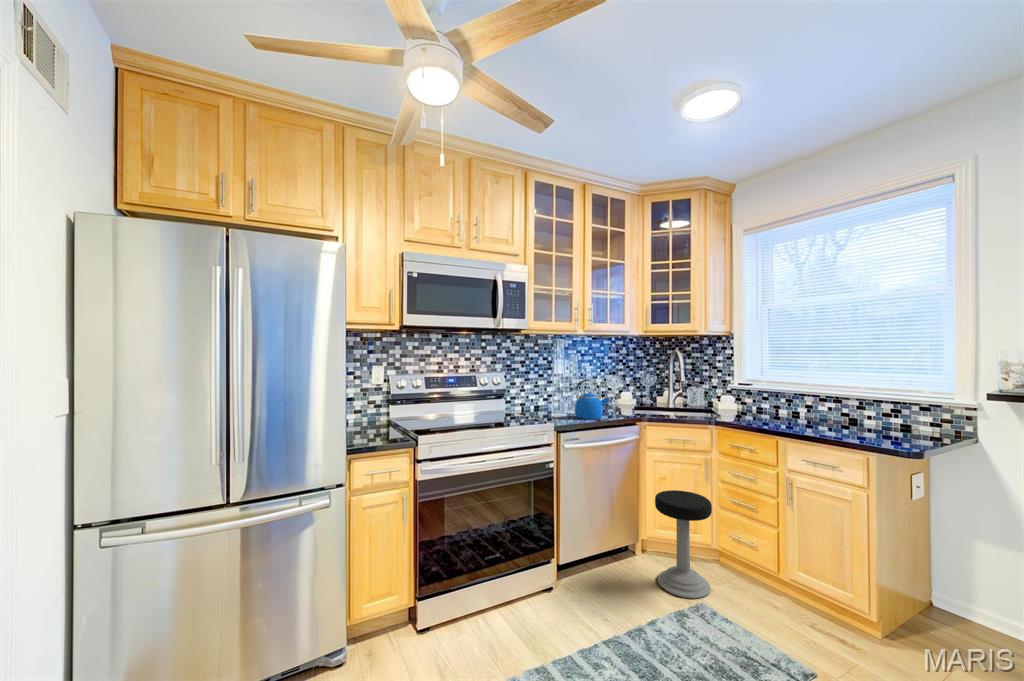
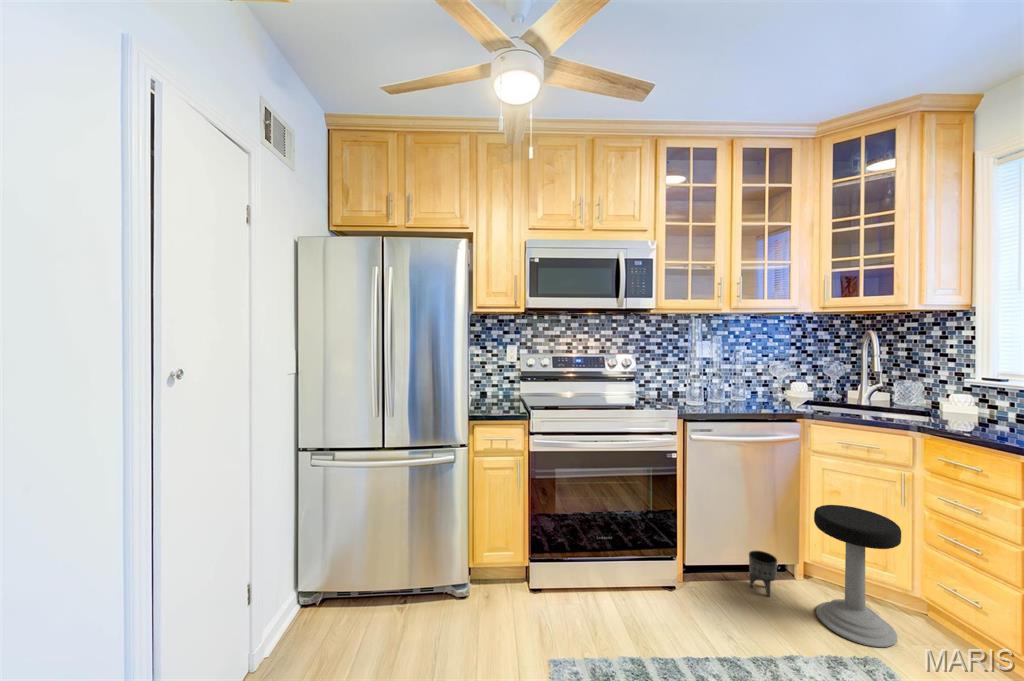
kettle: present [575,379,610,419] -> none [714,364,760,409]
planter: none [607,541,628,579] -> present [749,551,777,597]

